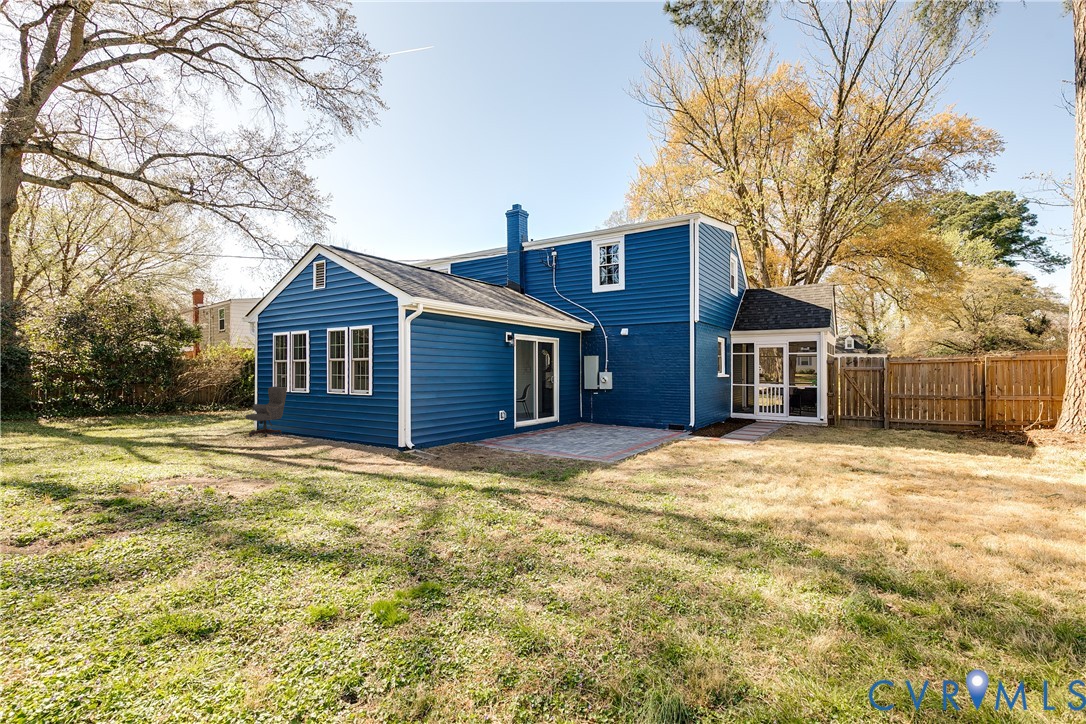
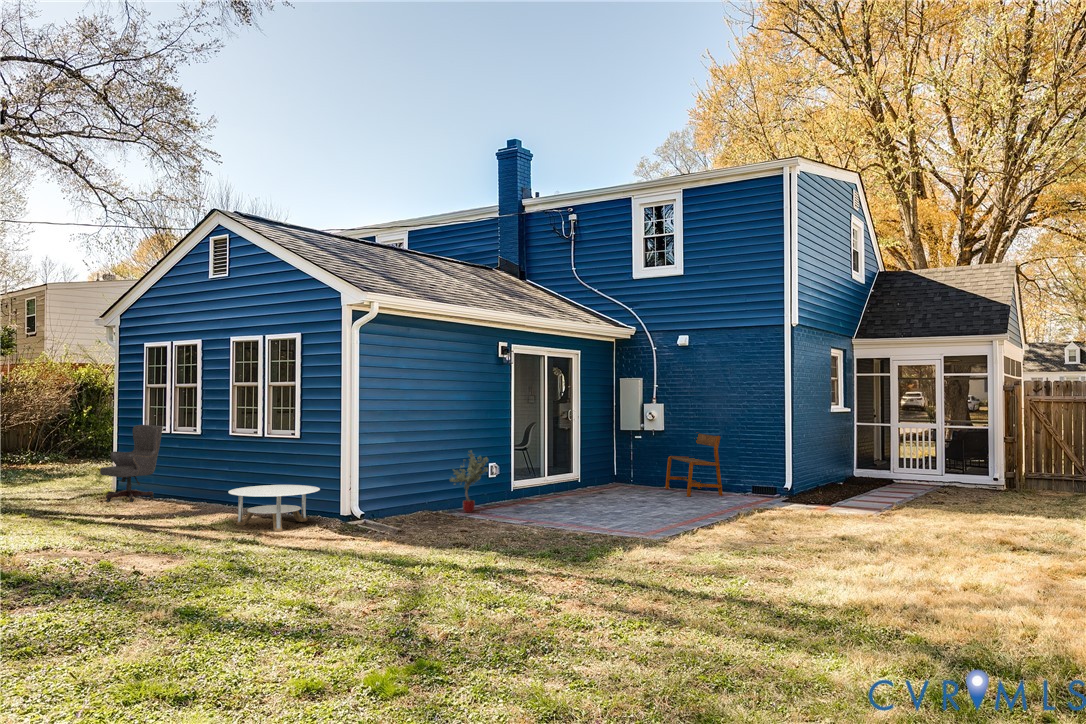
bench: none [613,390,650,431] -> present [665,433,723,497]
potted tree: none [472,402,499,443] -> present [450,451,488,513]
round table: none [321,426,384,459] -> present [228,485,320,532]

